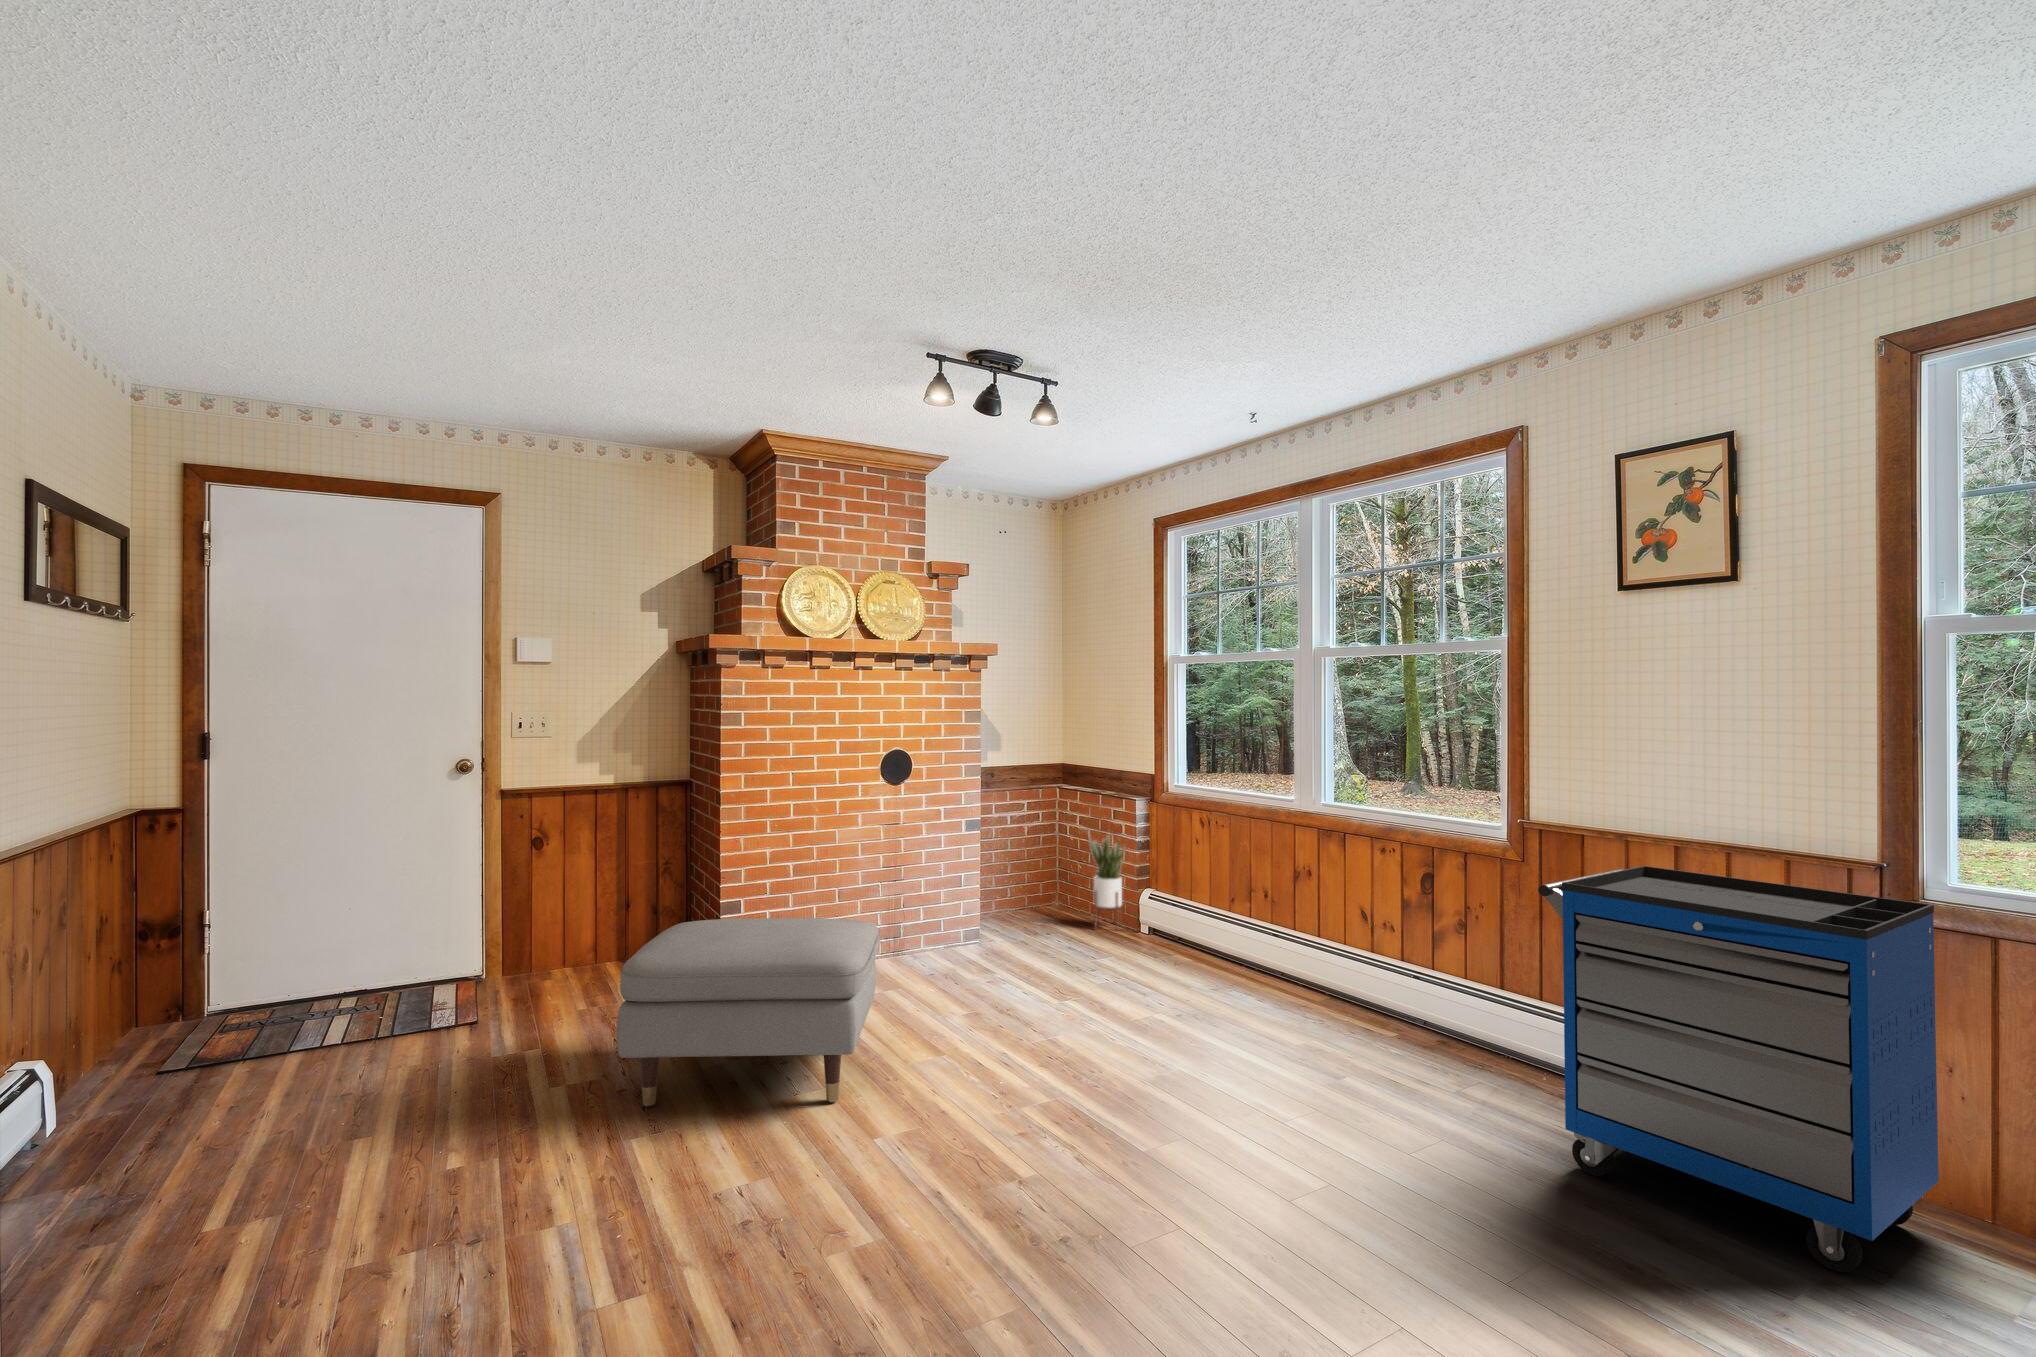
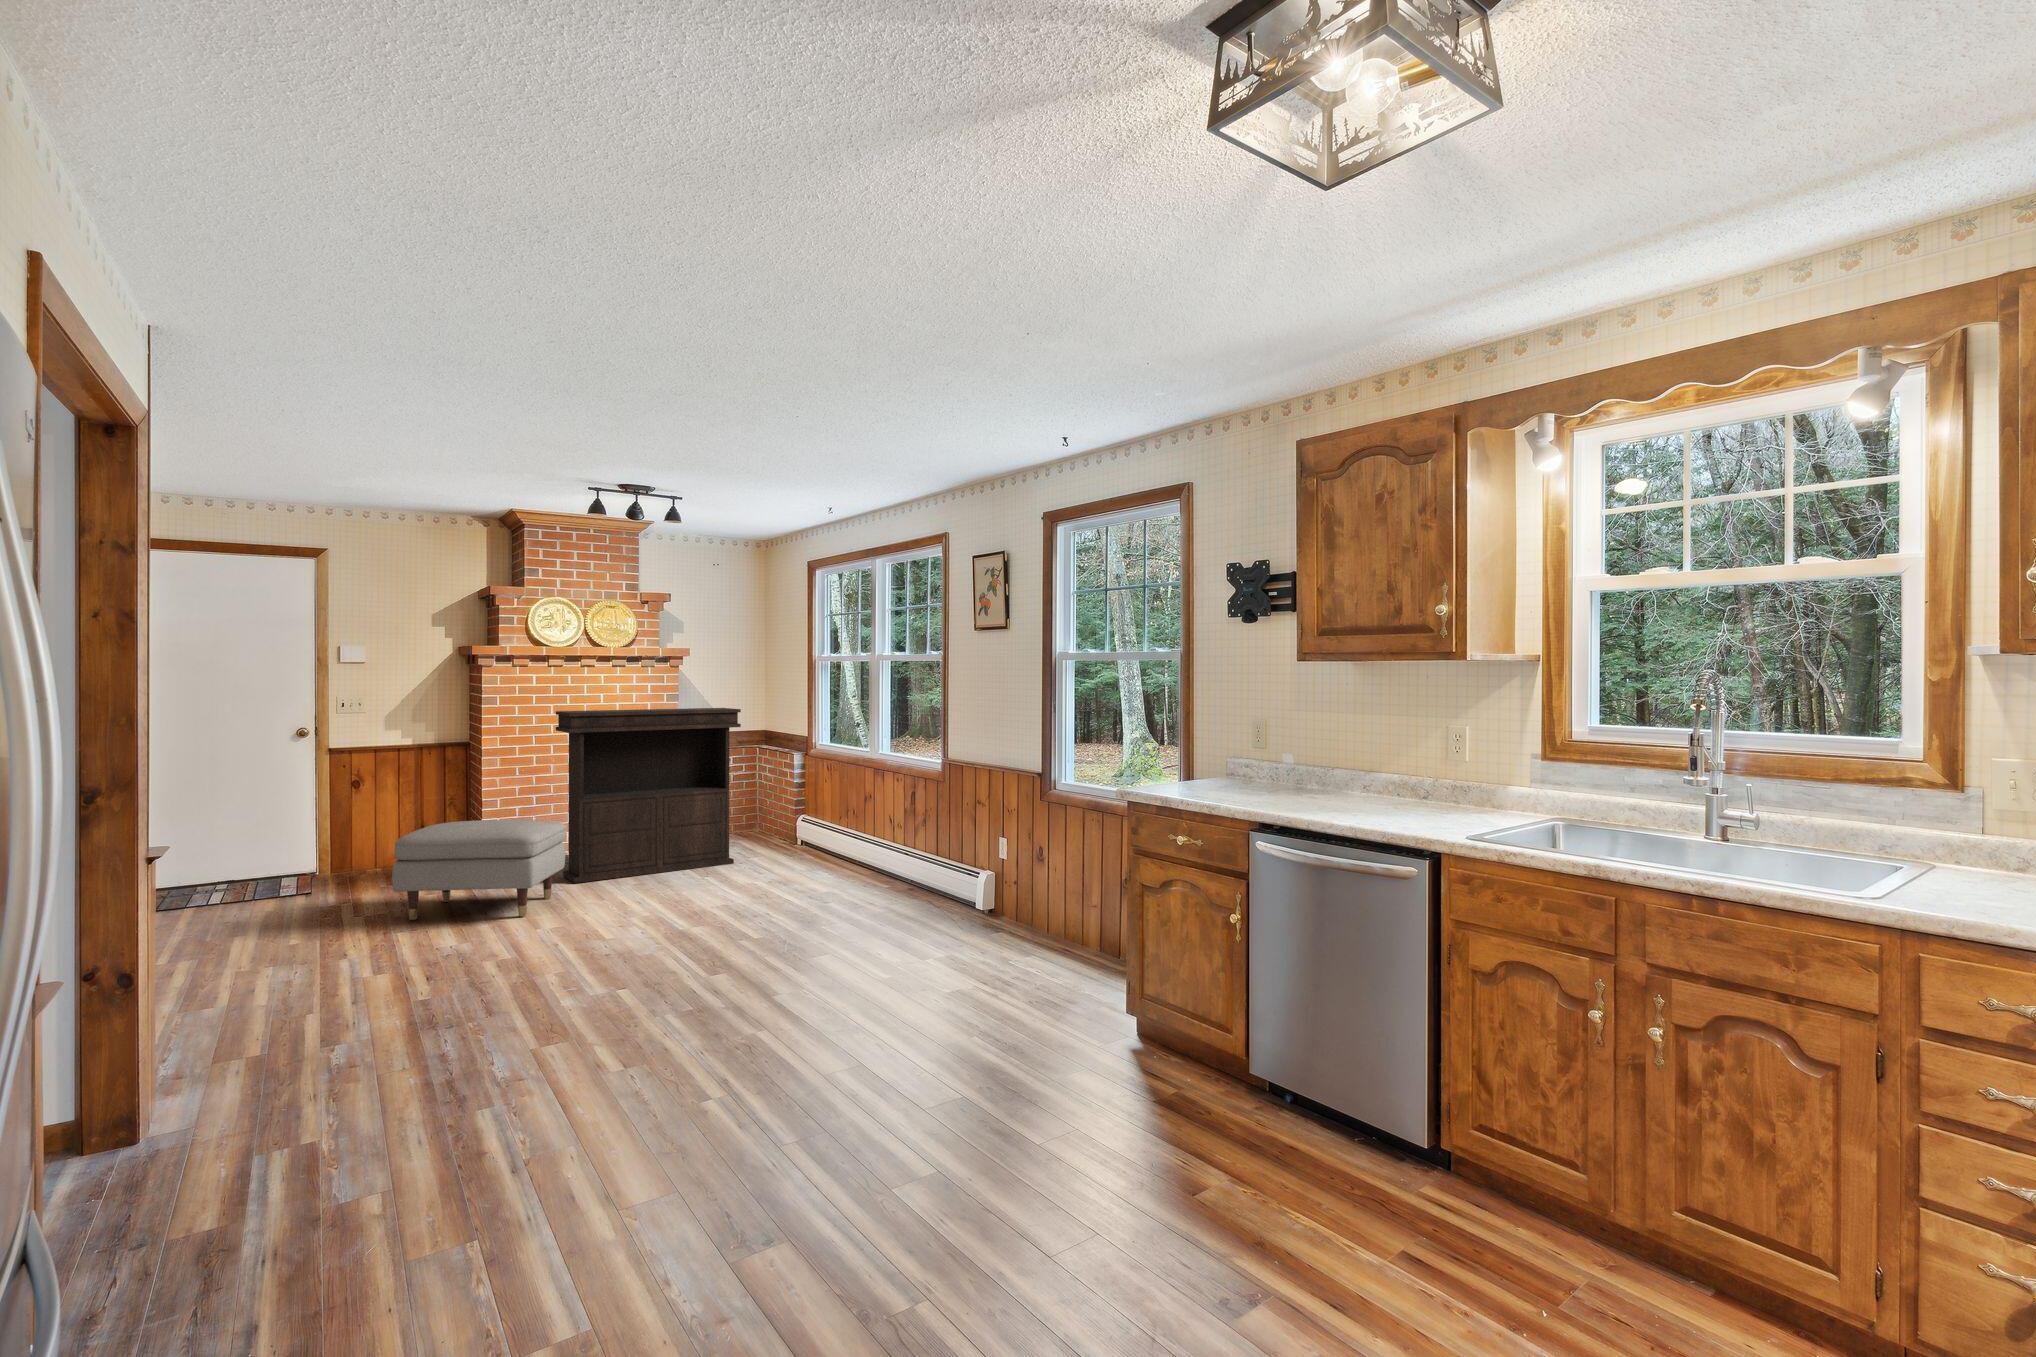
console table: none [835,730,1097,1012] -> present [556,708,741,883]
potted plant: present [1089,834,1125,927] -> none [762,776,785,844]
storage cabinet: present [1538,866,1939,1272] -> none [885,779,1034,951]

